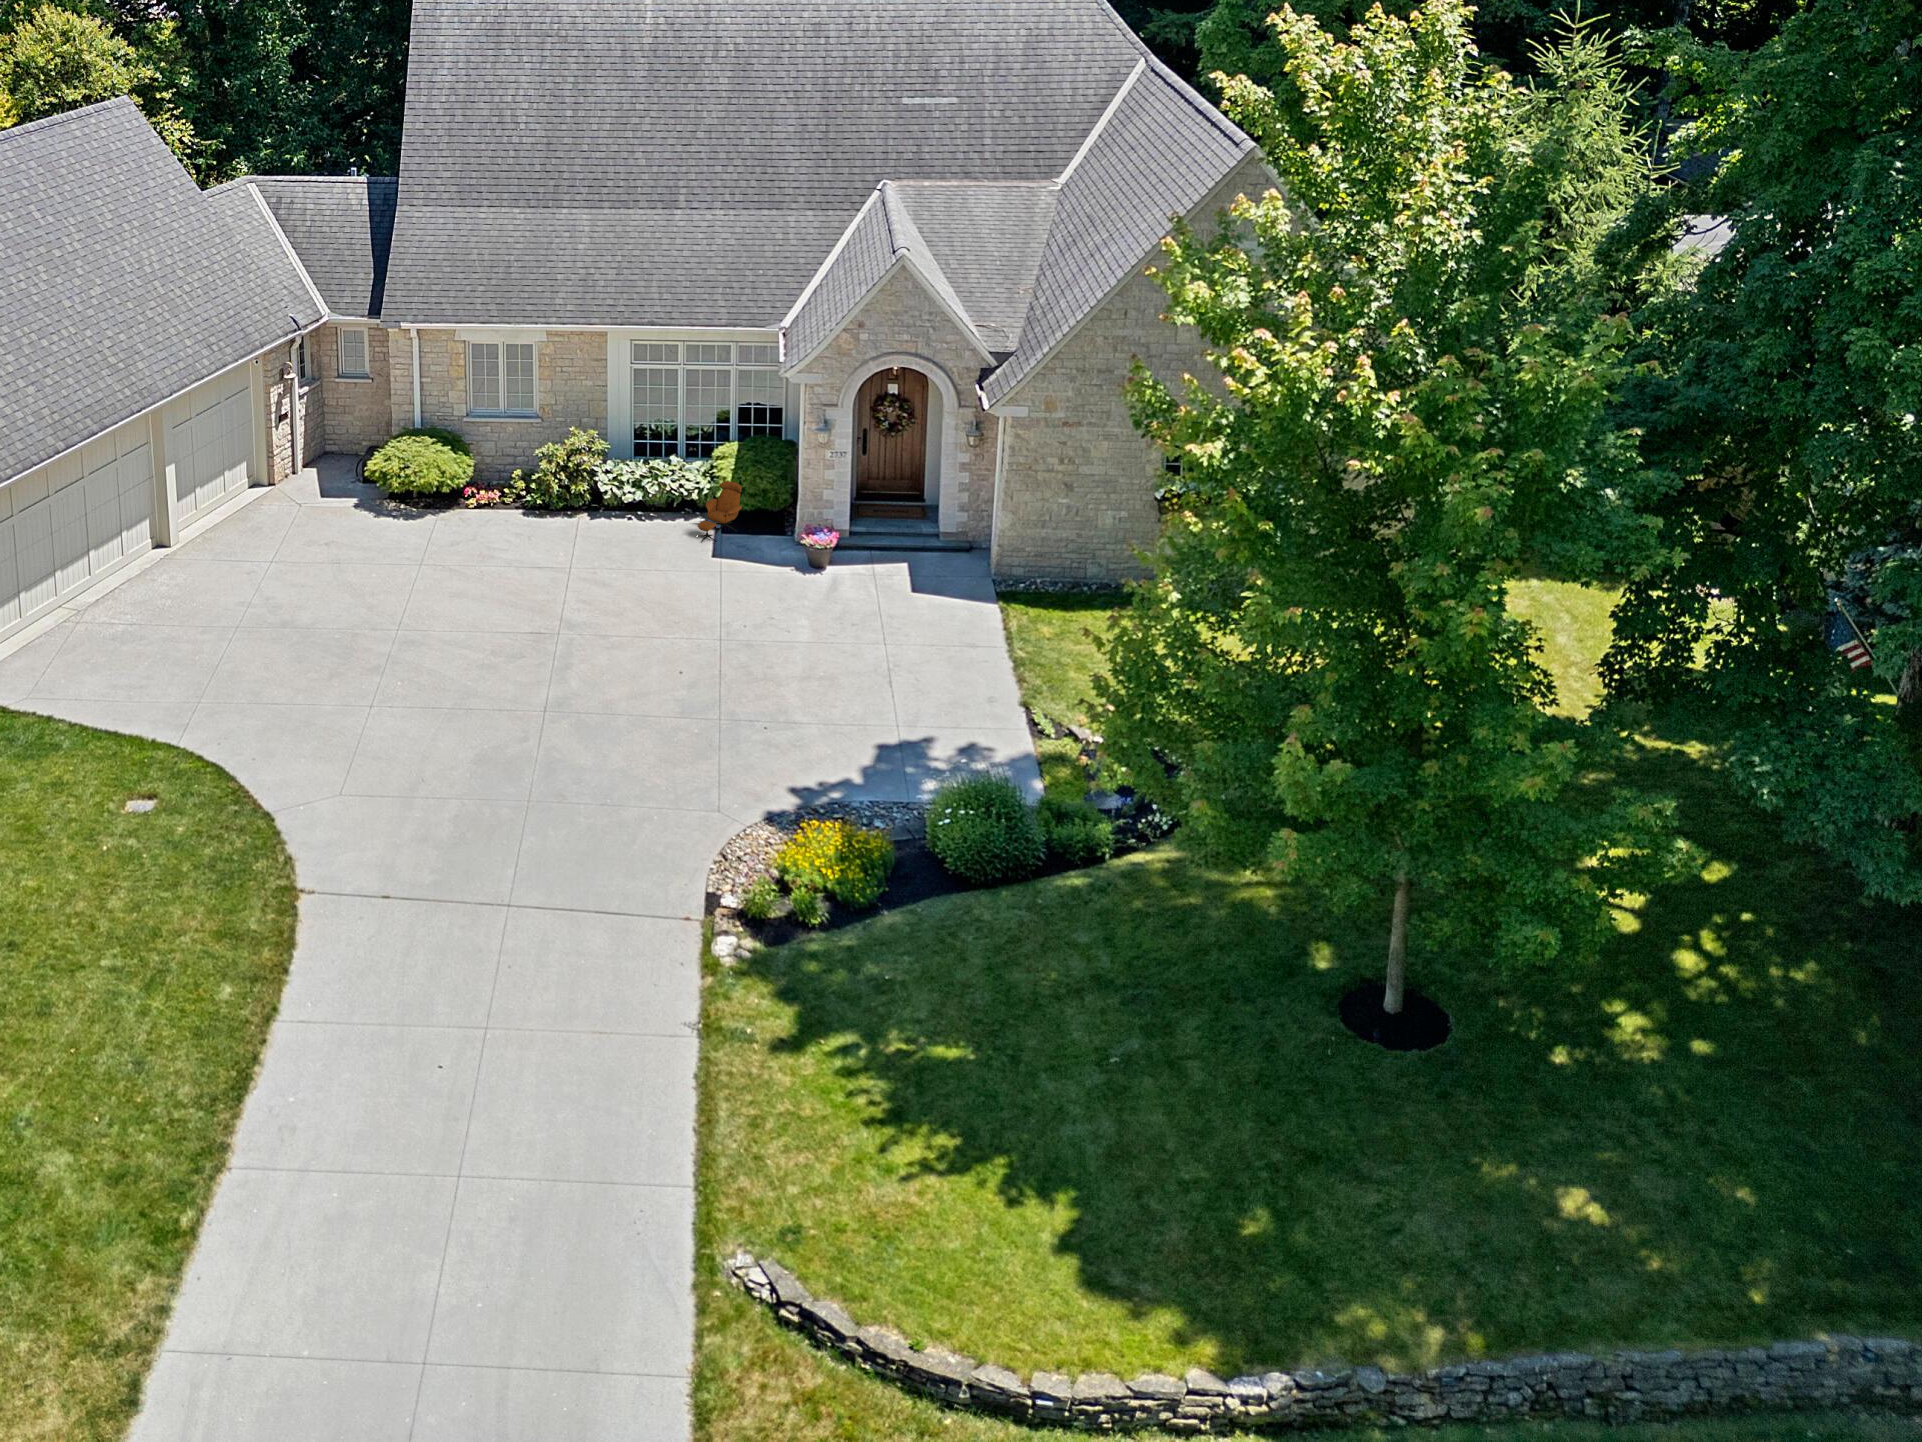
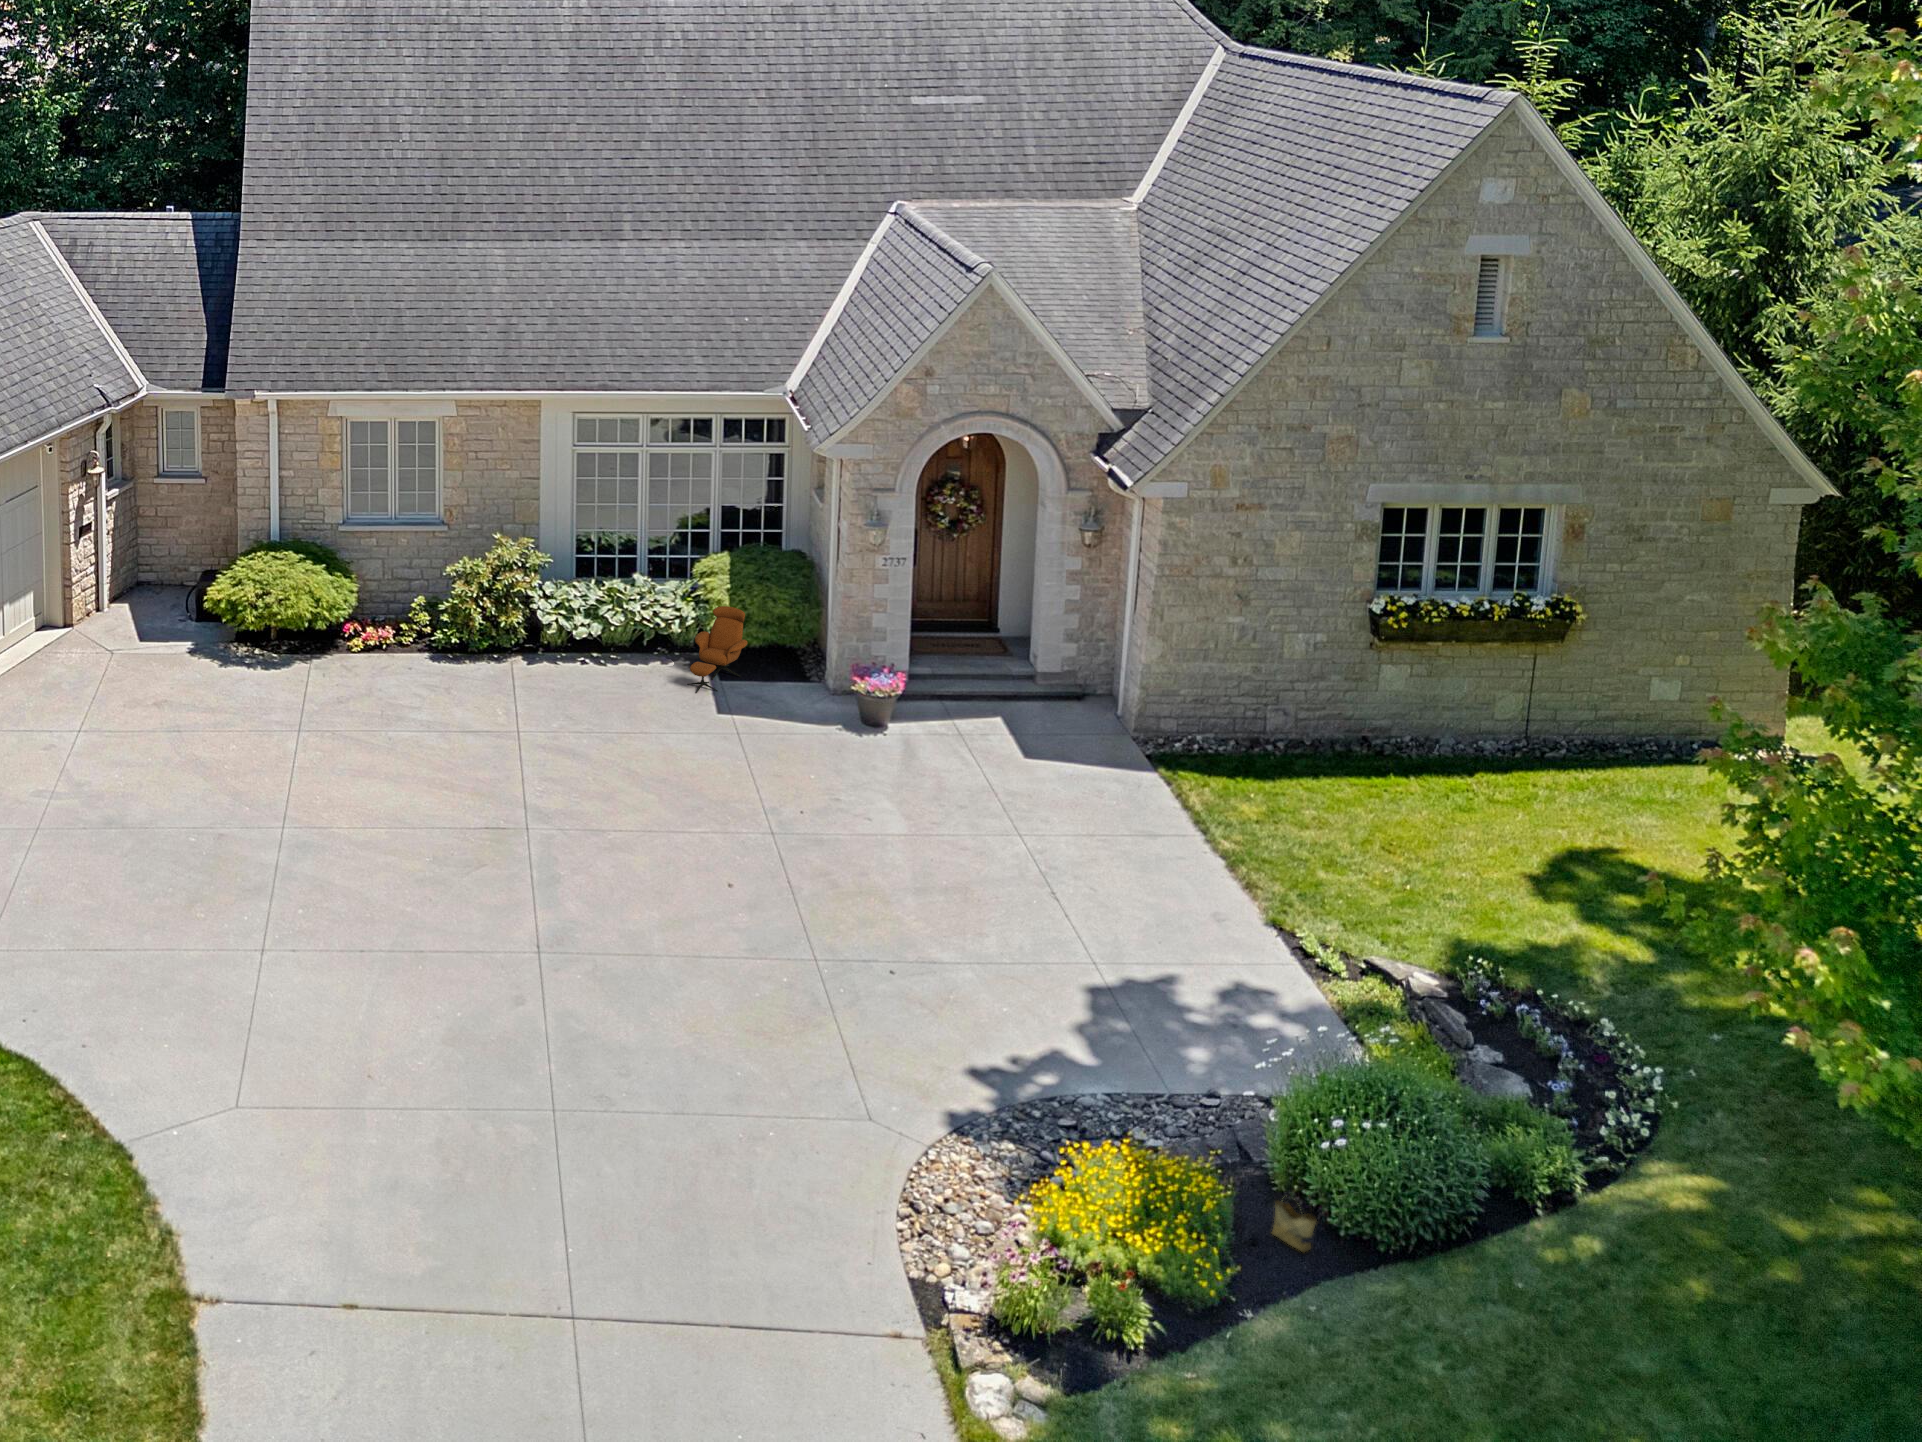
woven basket: none [922,853,944,888] -> present [1272,1201,1316,1252]

